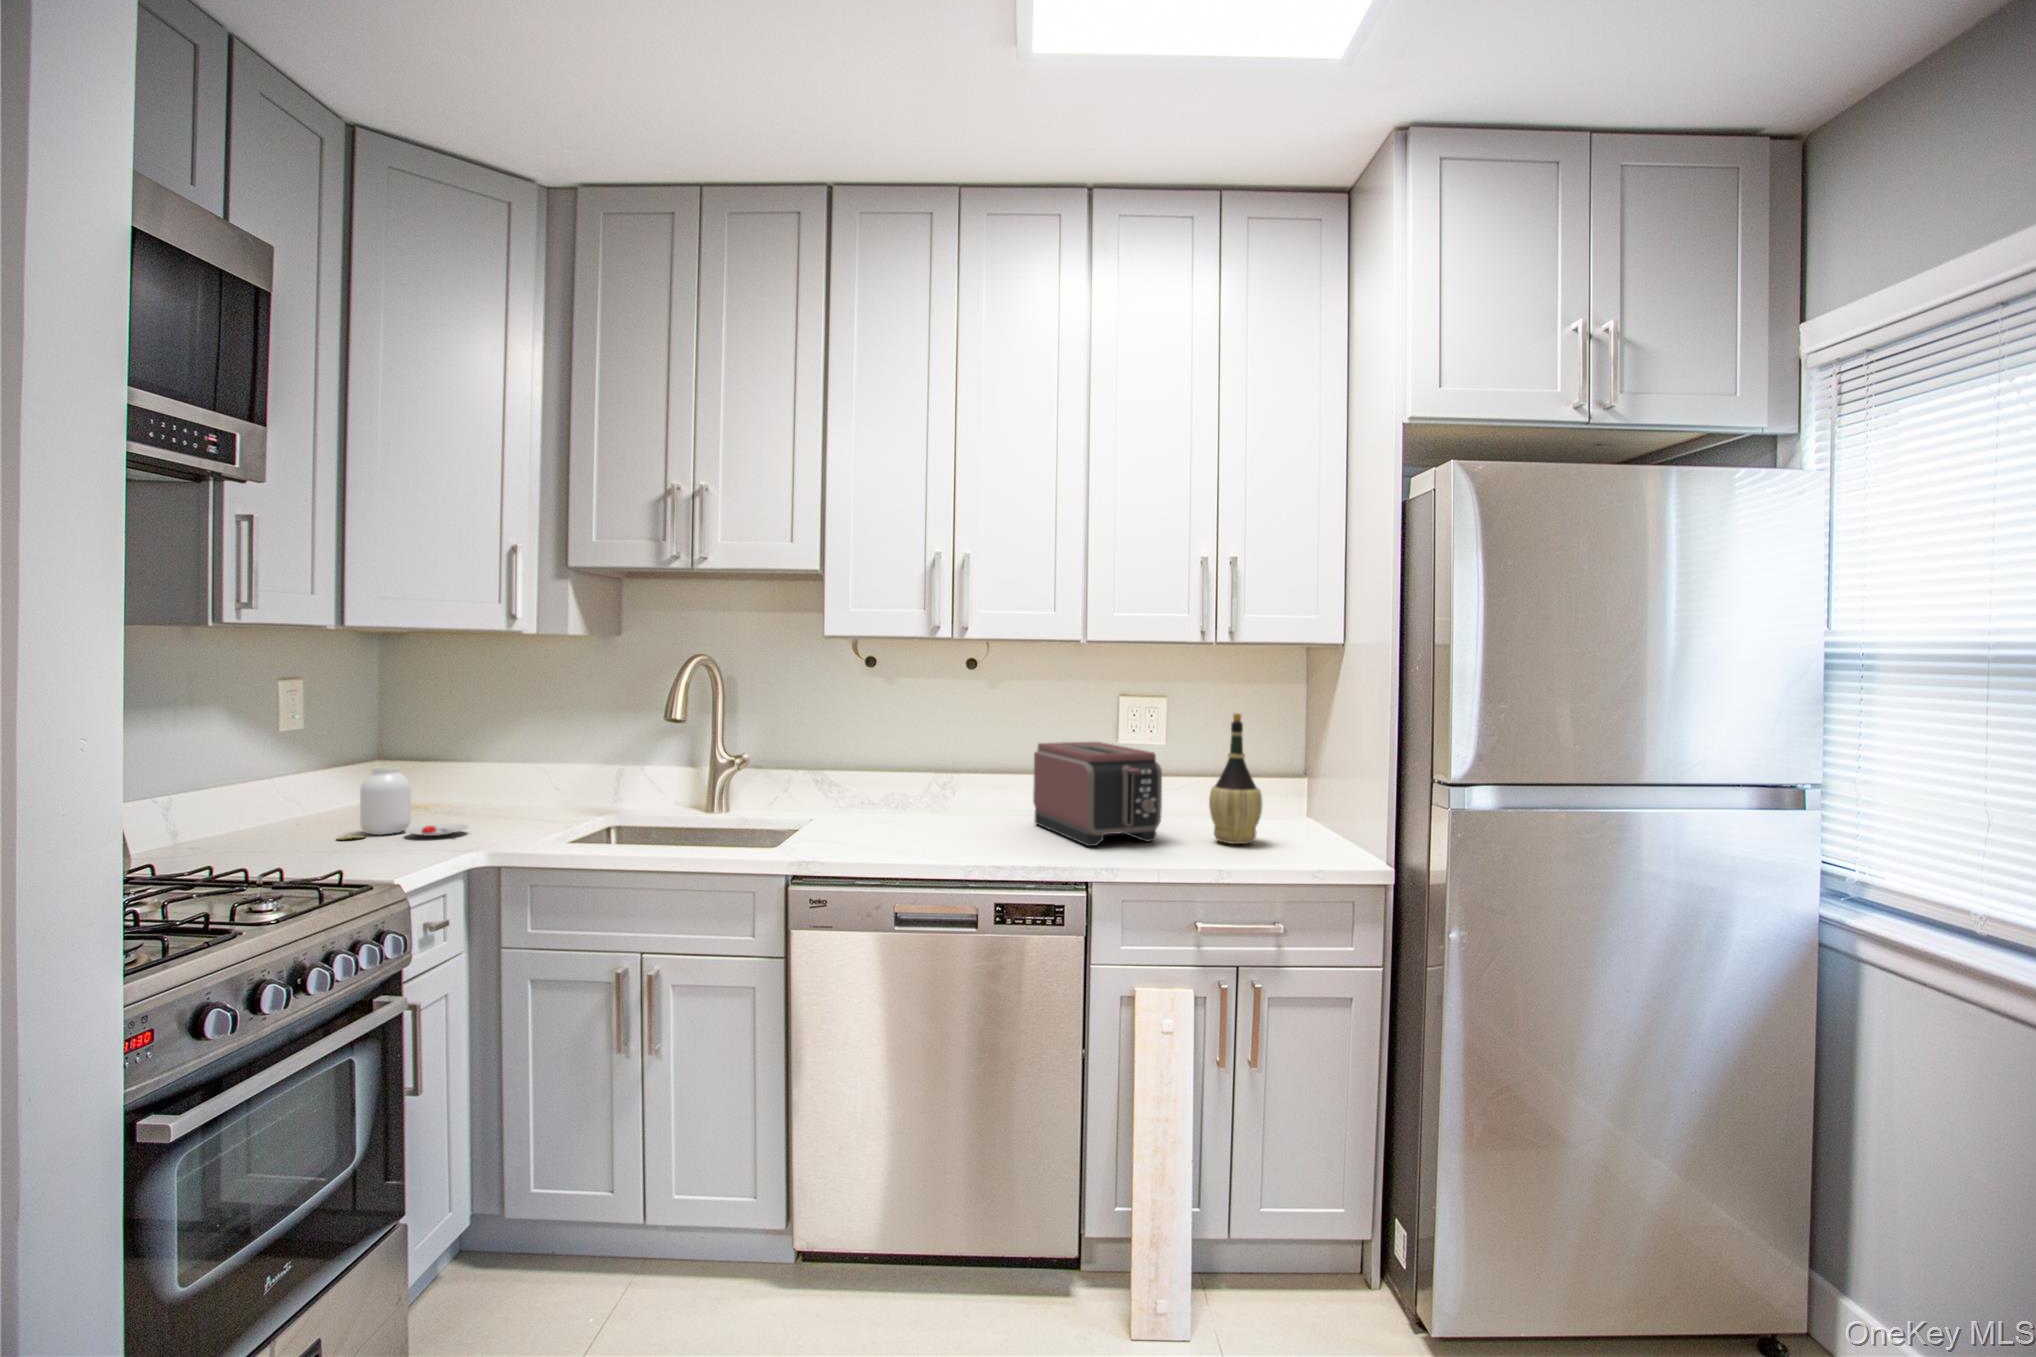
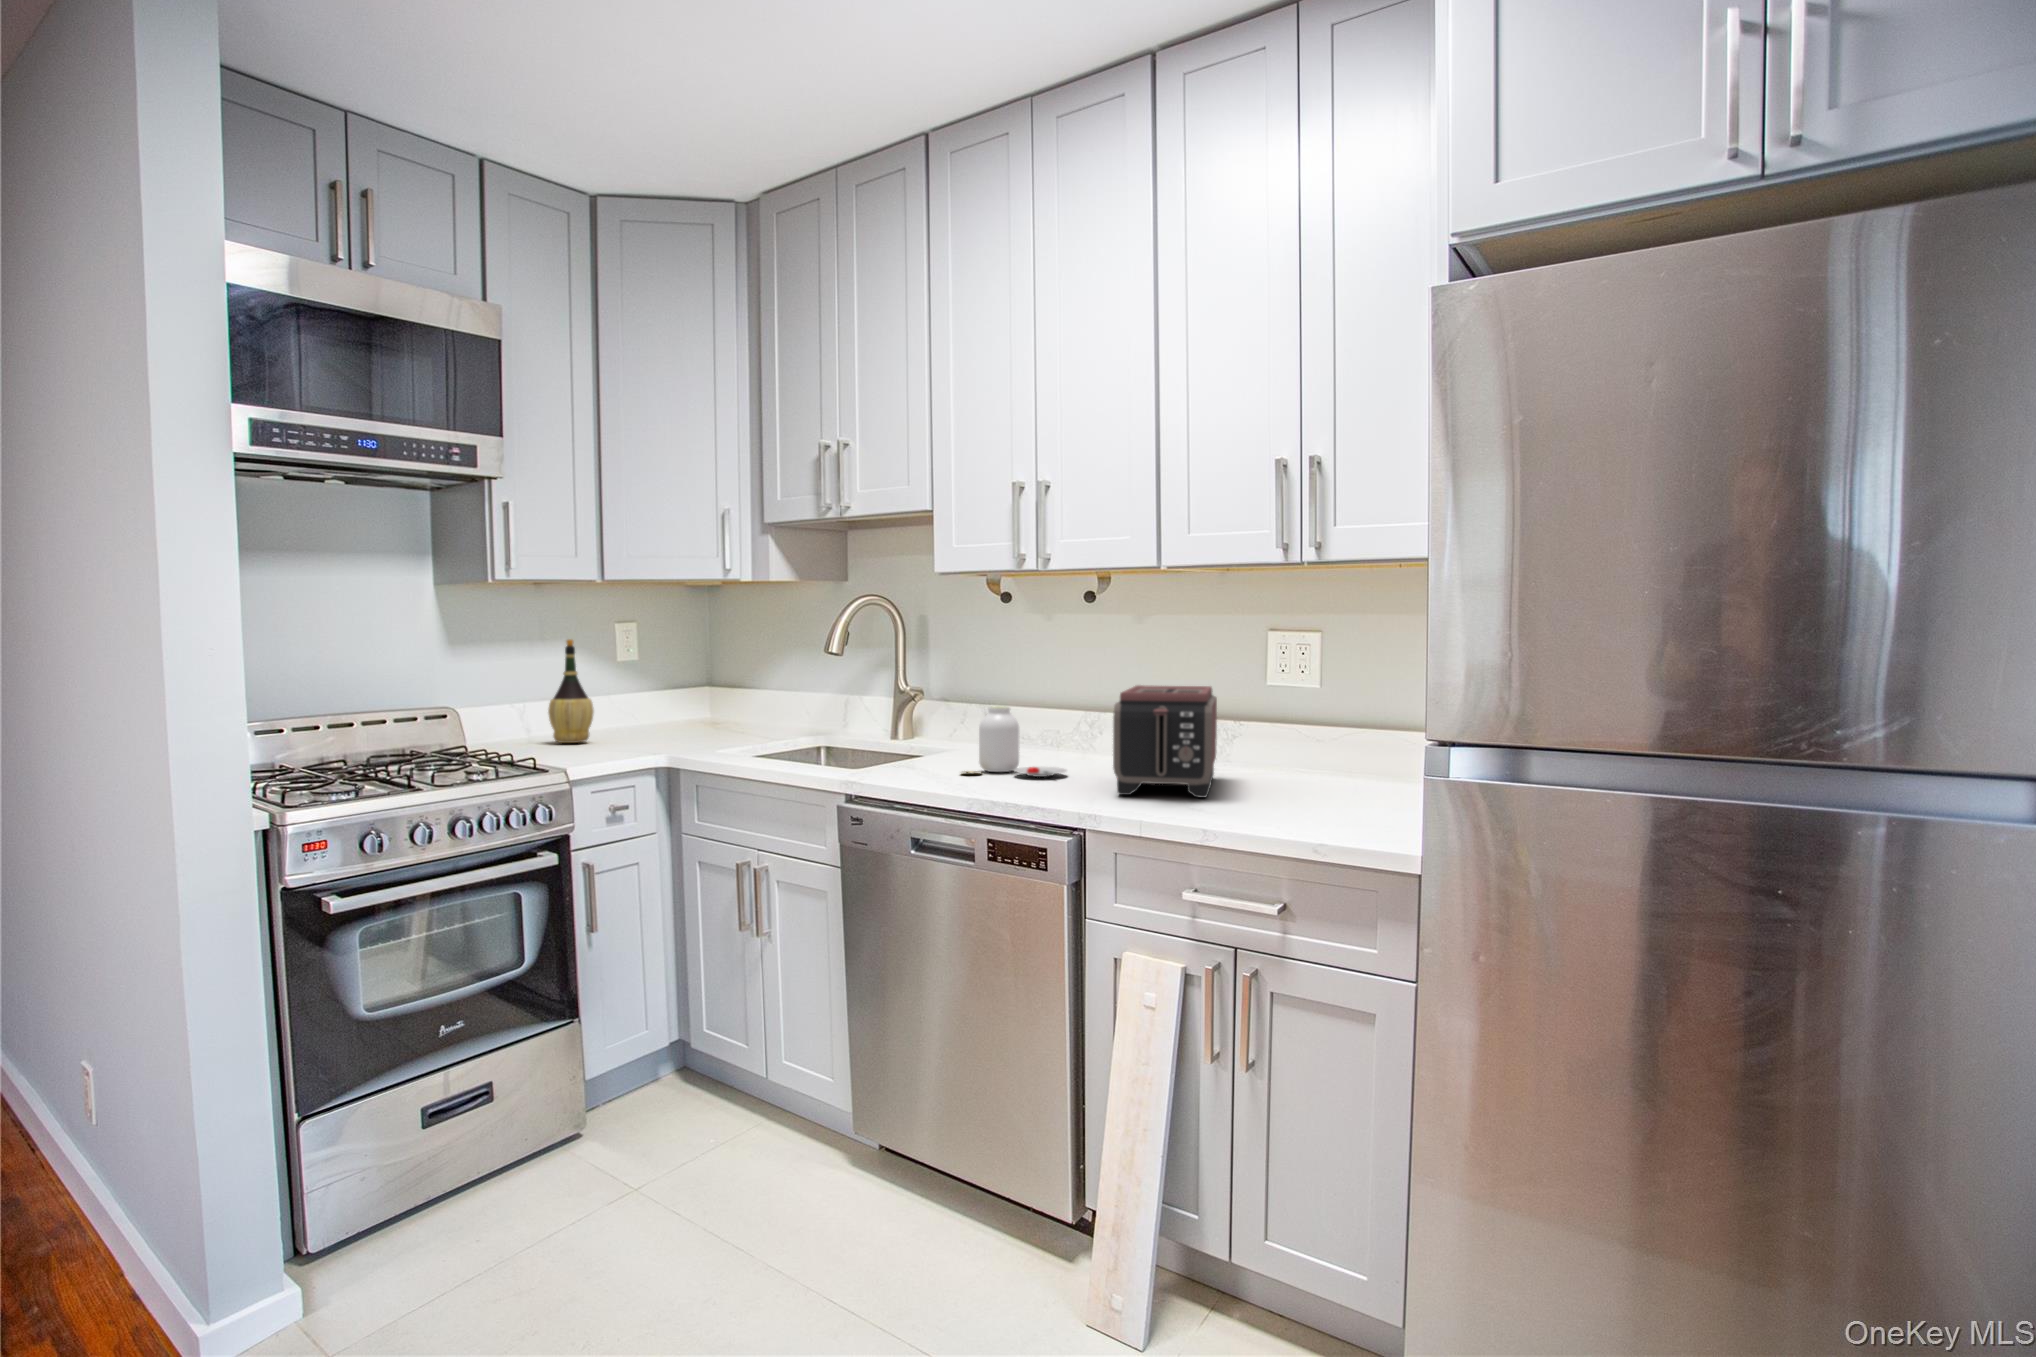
wine bottle: present [1209,713,1262,844] -> present [548,639,594,743]
jar: present [337,766,468,840] -> present [961,706,1067,777]

